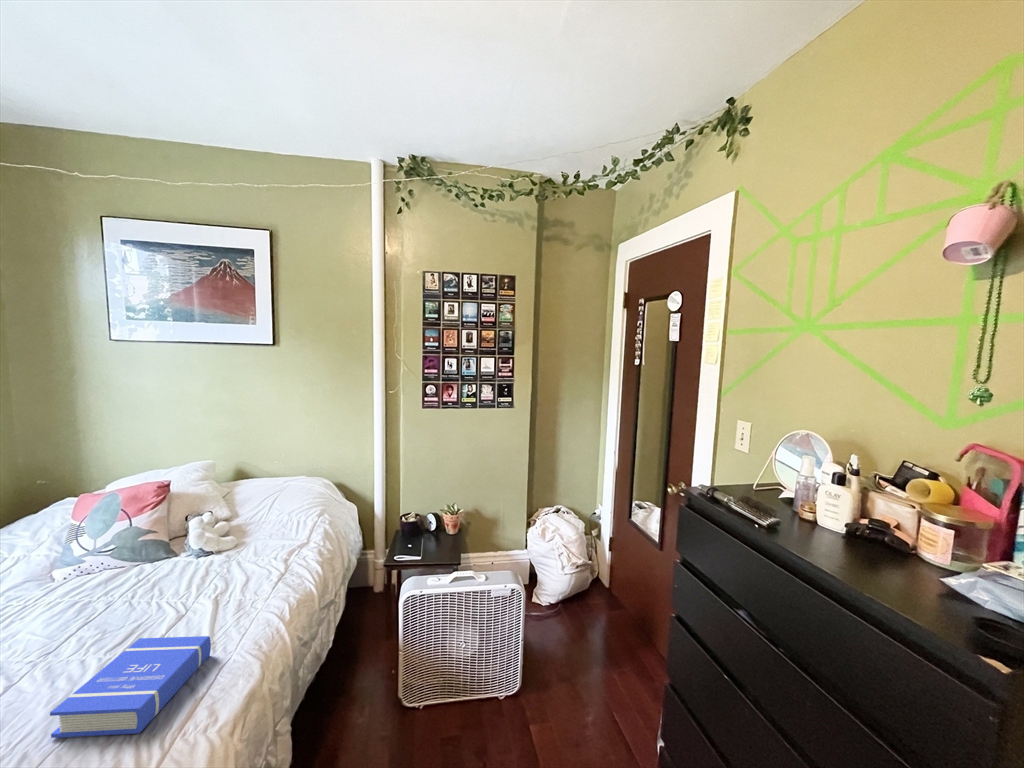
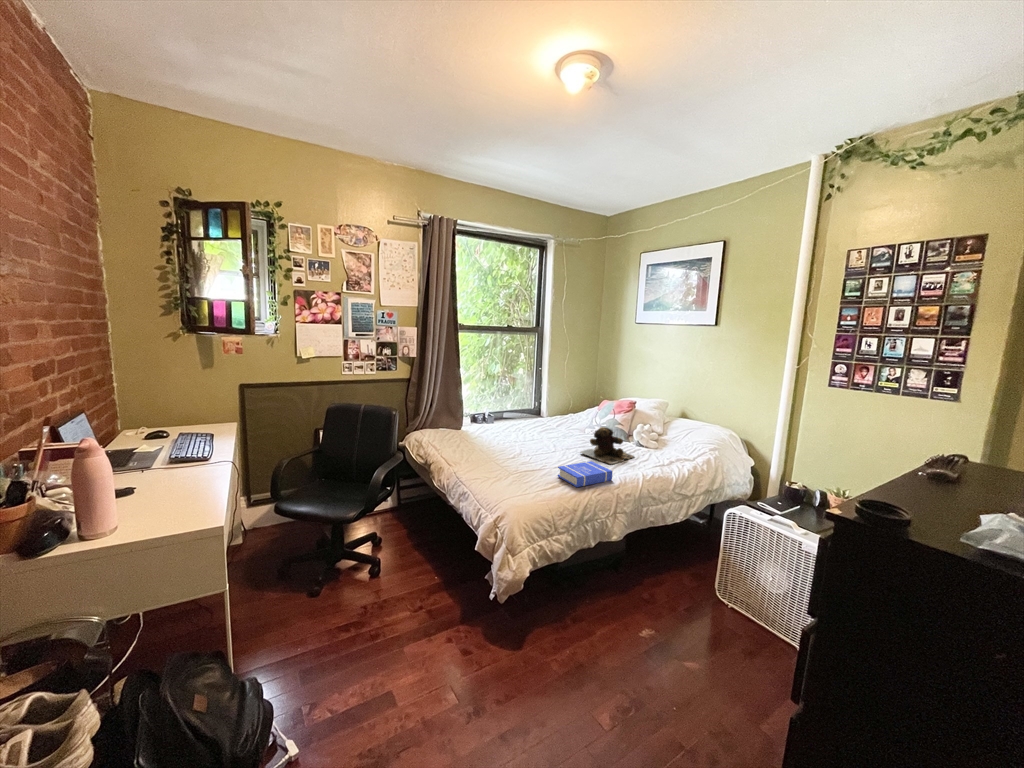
teddy bear: none [75,544,214,627] -> present [580,427,634,464]

